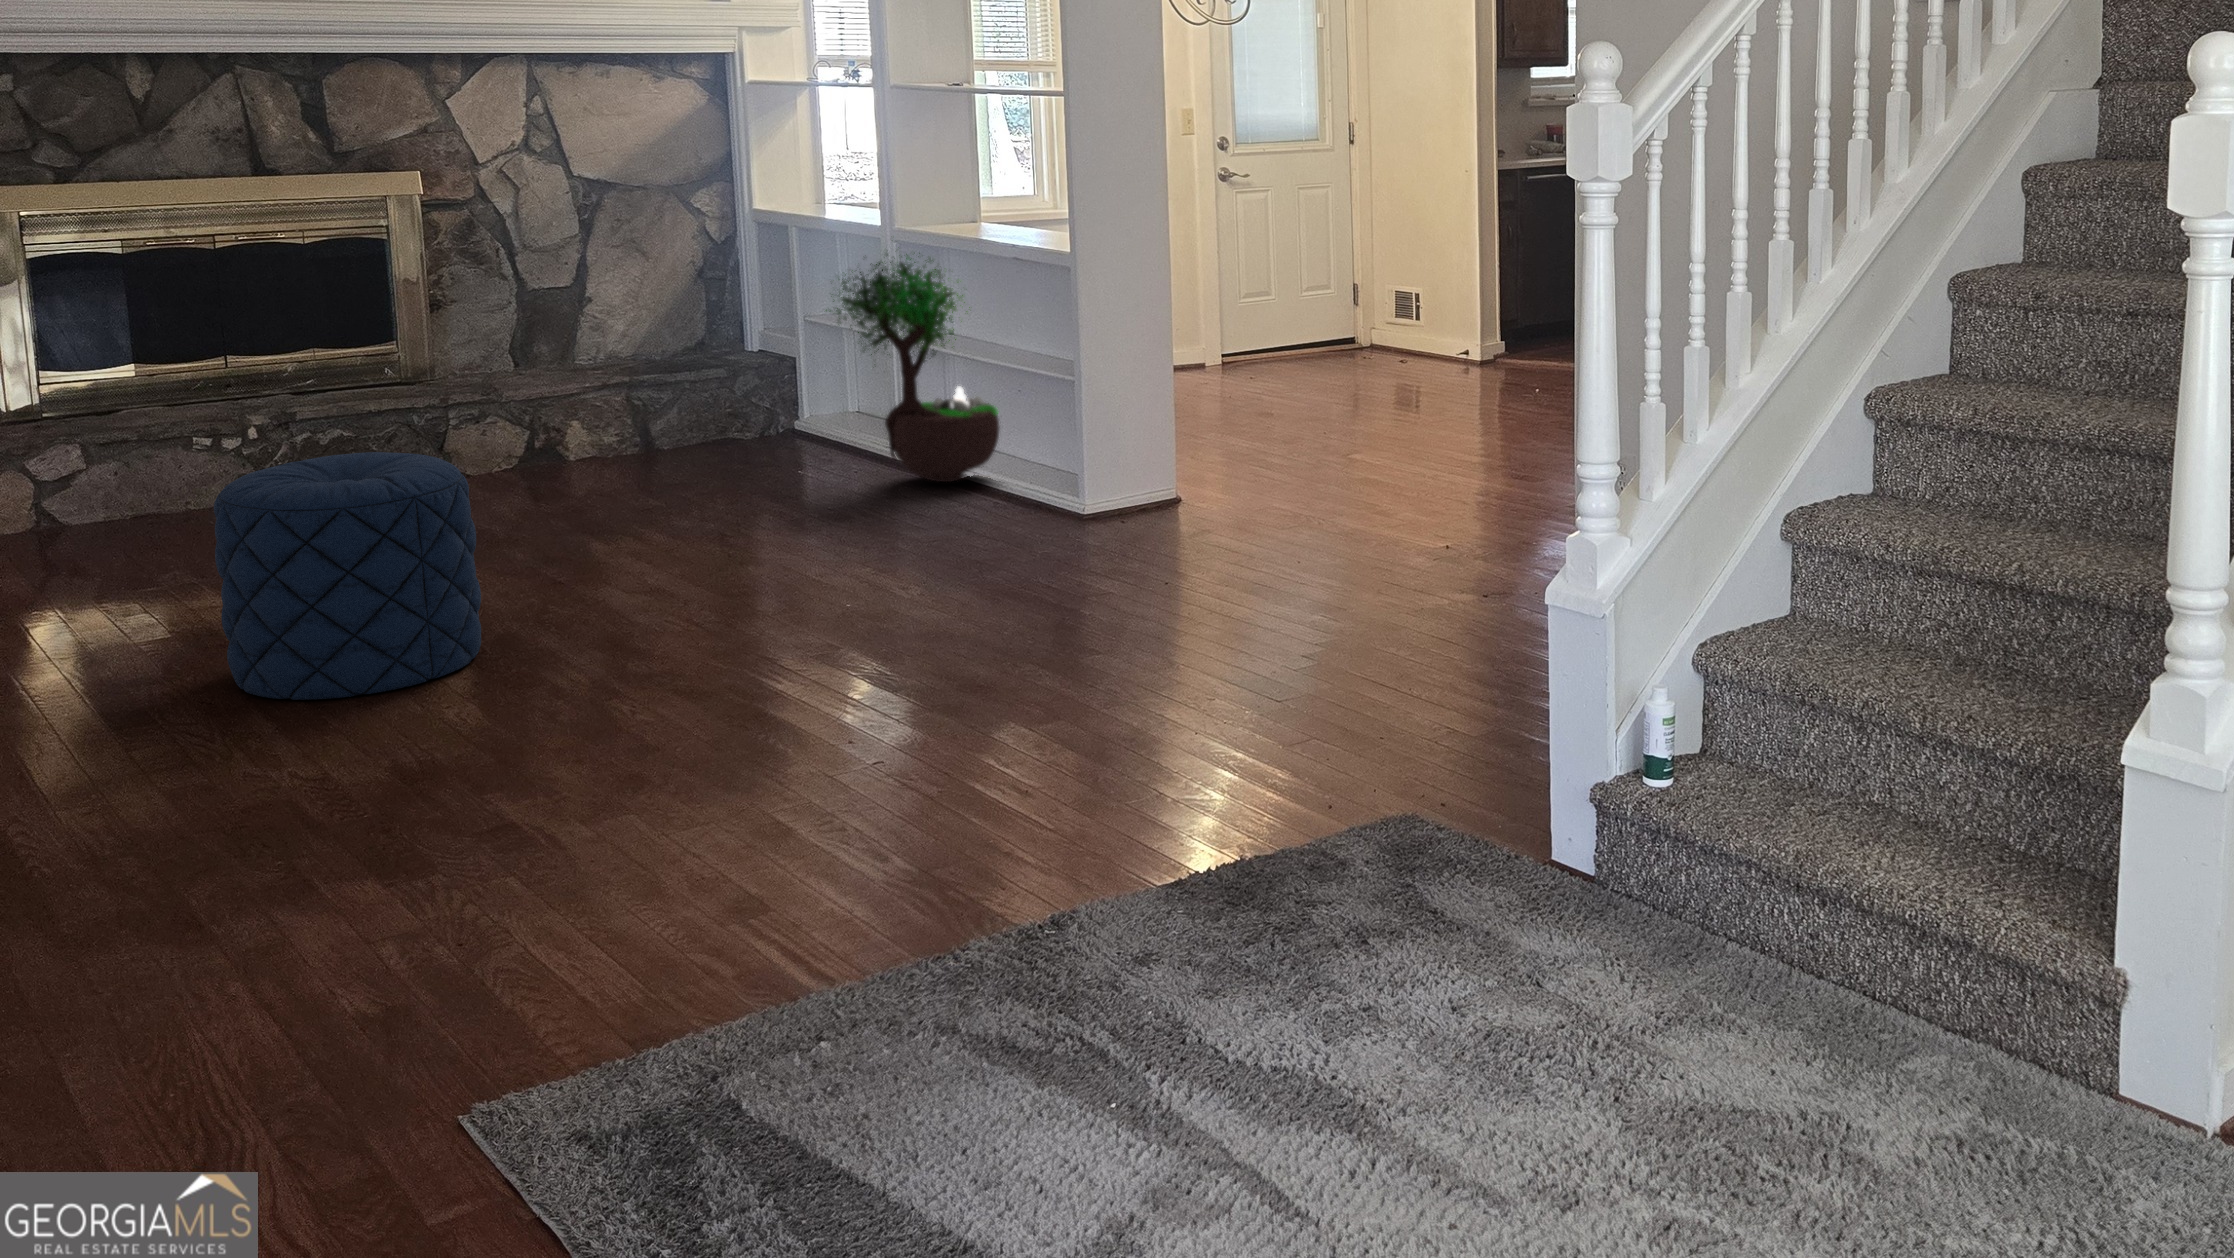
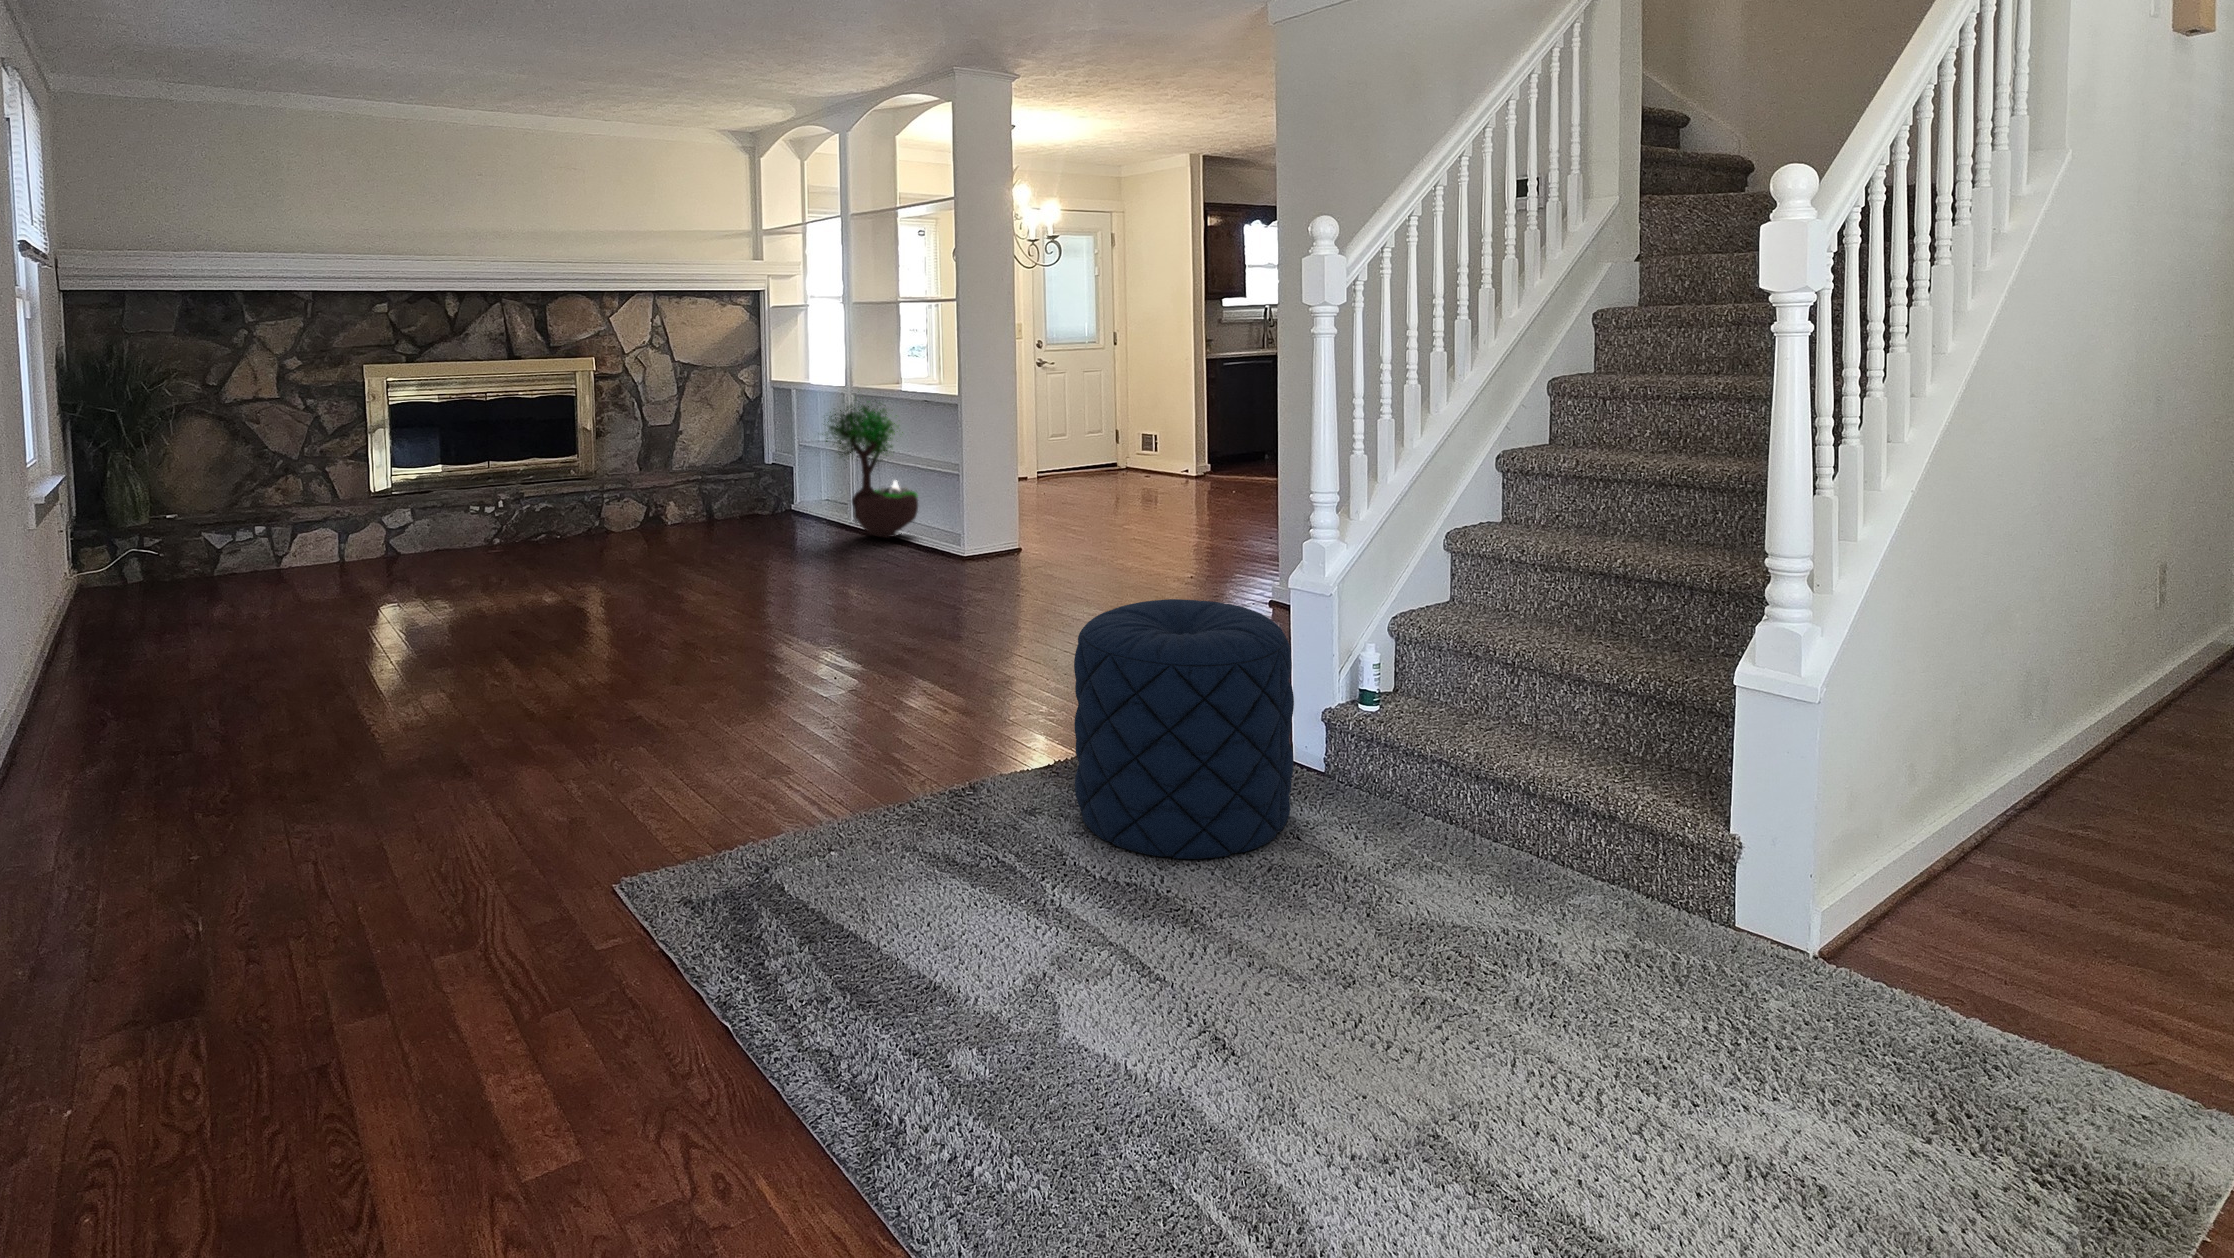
pouf: present [214,452,481,700] -> present [1074,599,1294,859]

